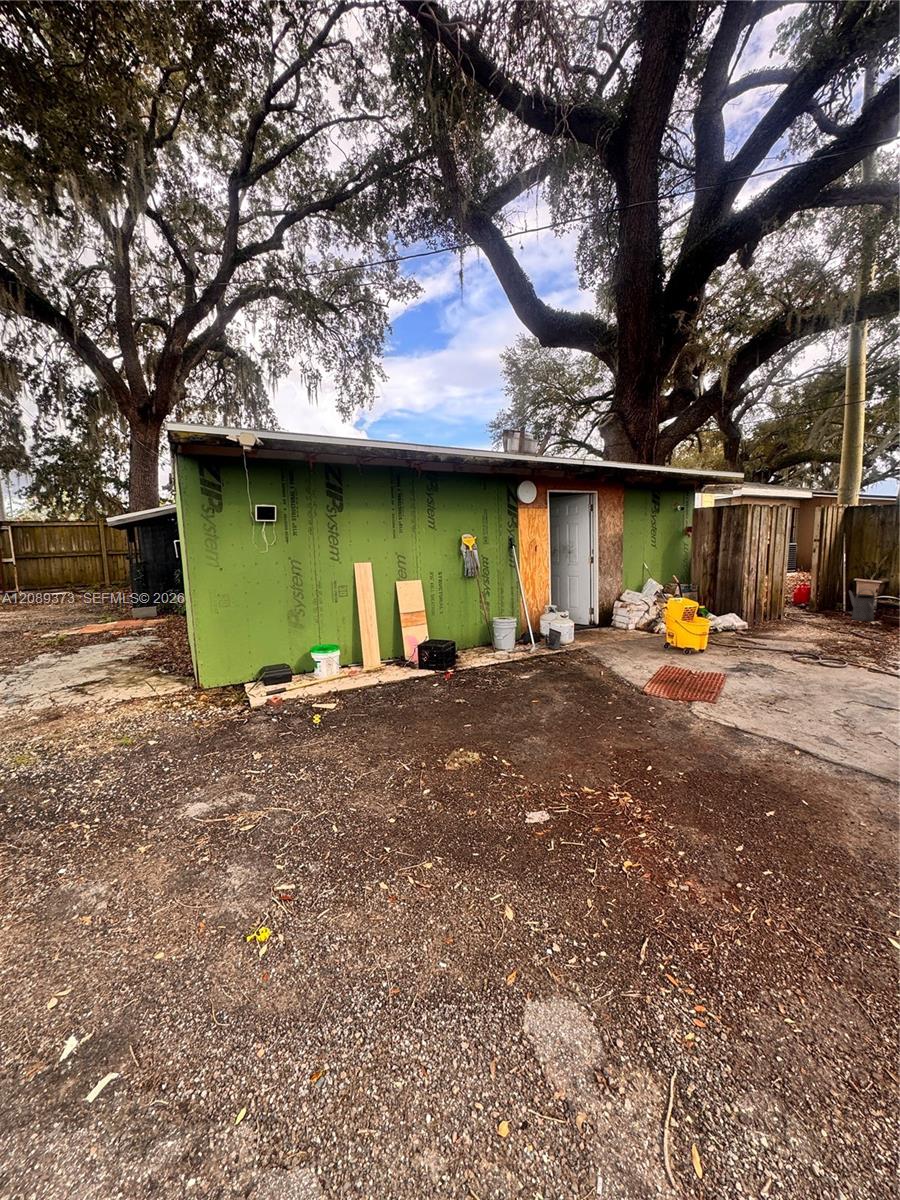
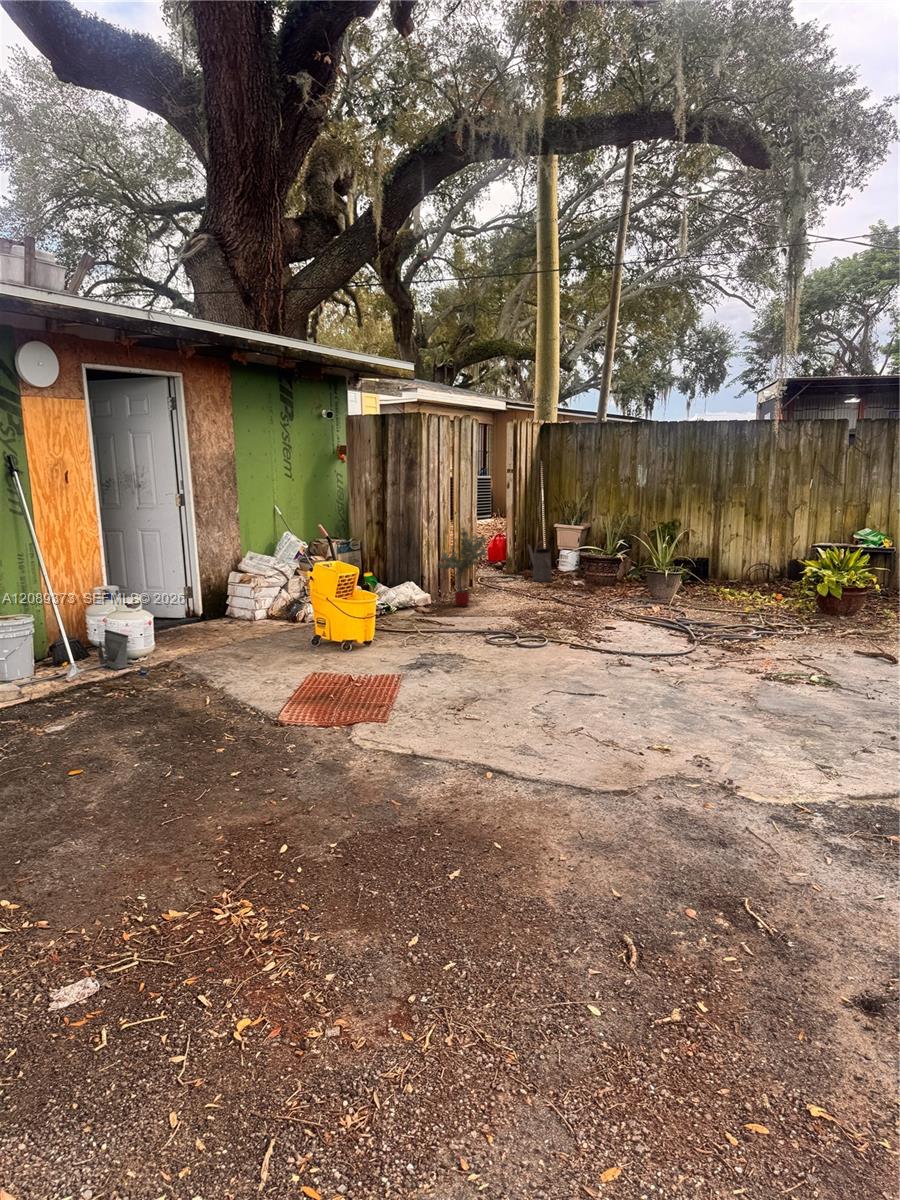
potted tree: none [759,579,807,635] -> present [437,528,486,607]

